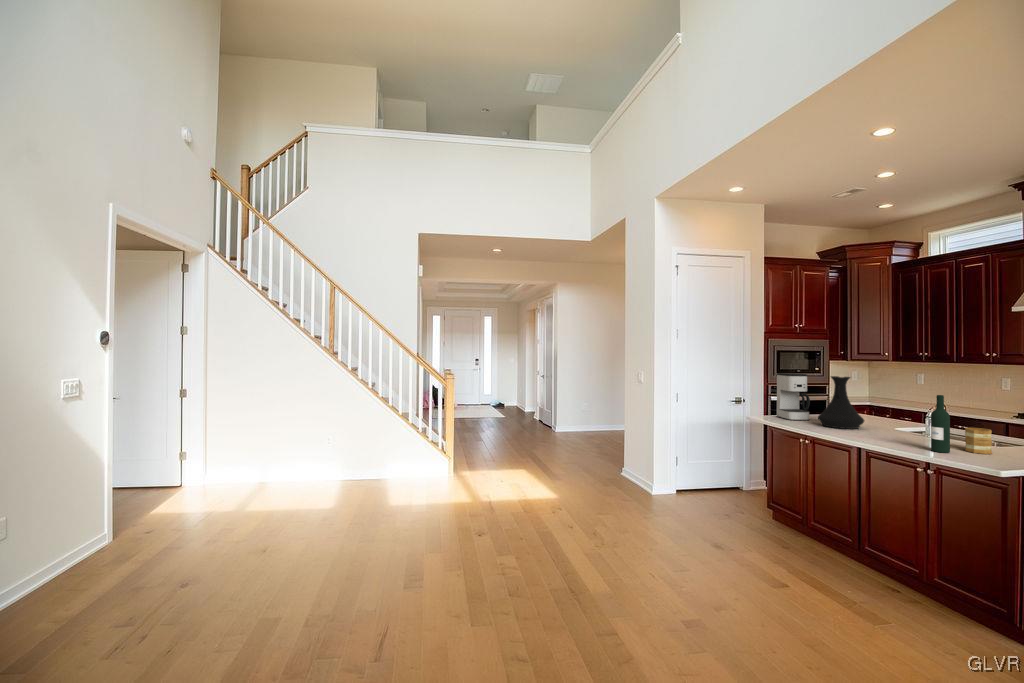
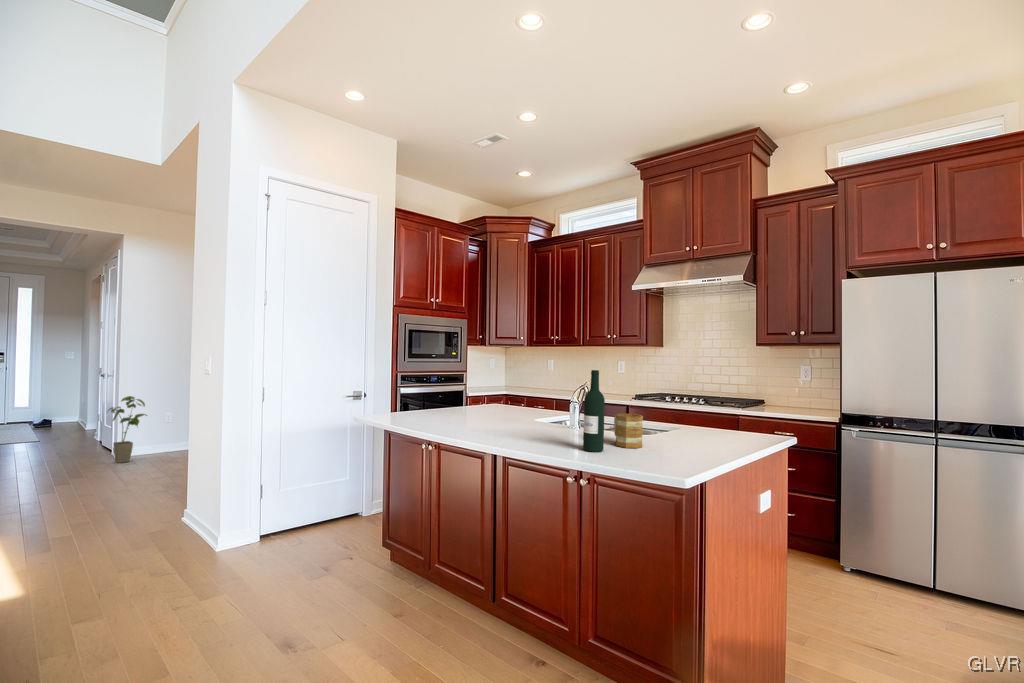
coffee maker: present [777,373,810,420] -> none [400,351,443,418]
vase: present [818,376,864,429] -> none [450,353,504,426]
house plant: none [565,393,585,435] -> present [108,396,145,463]

